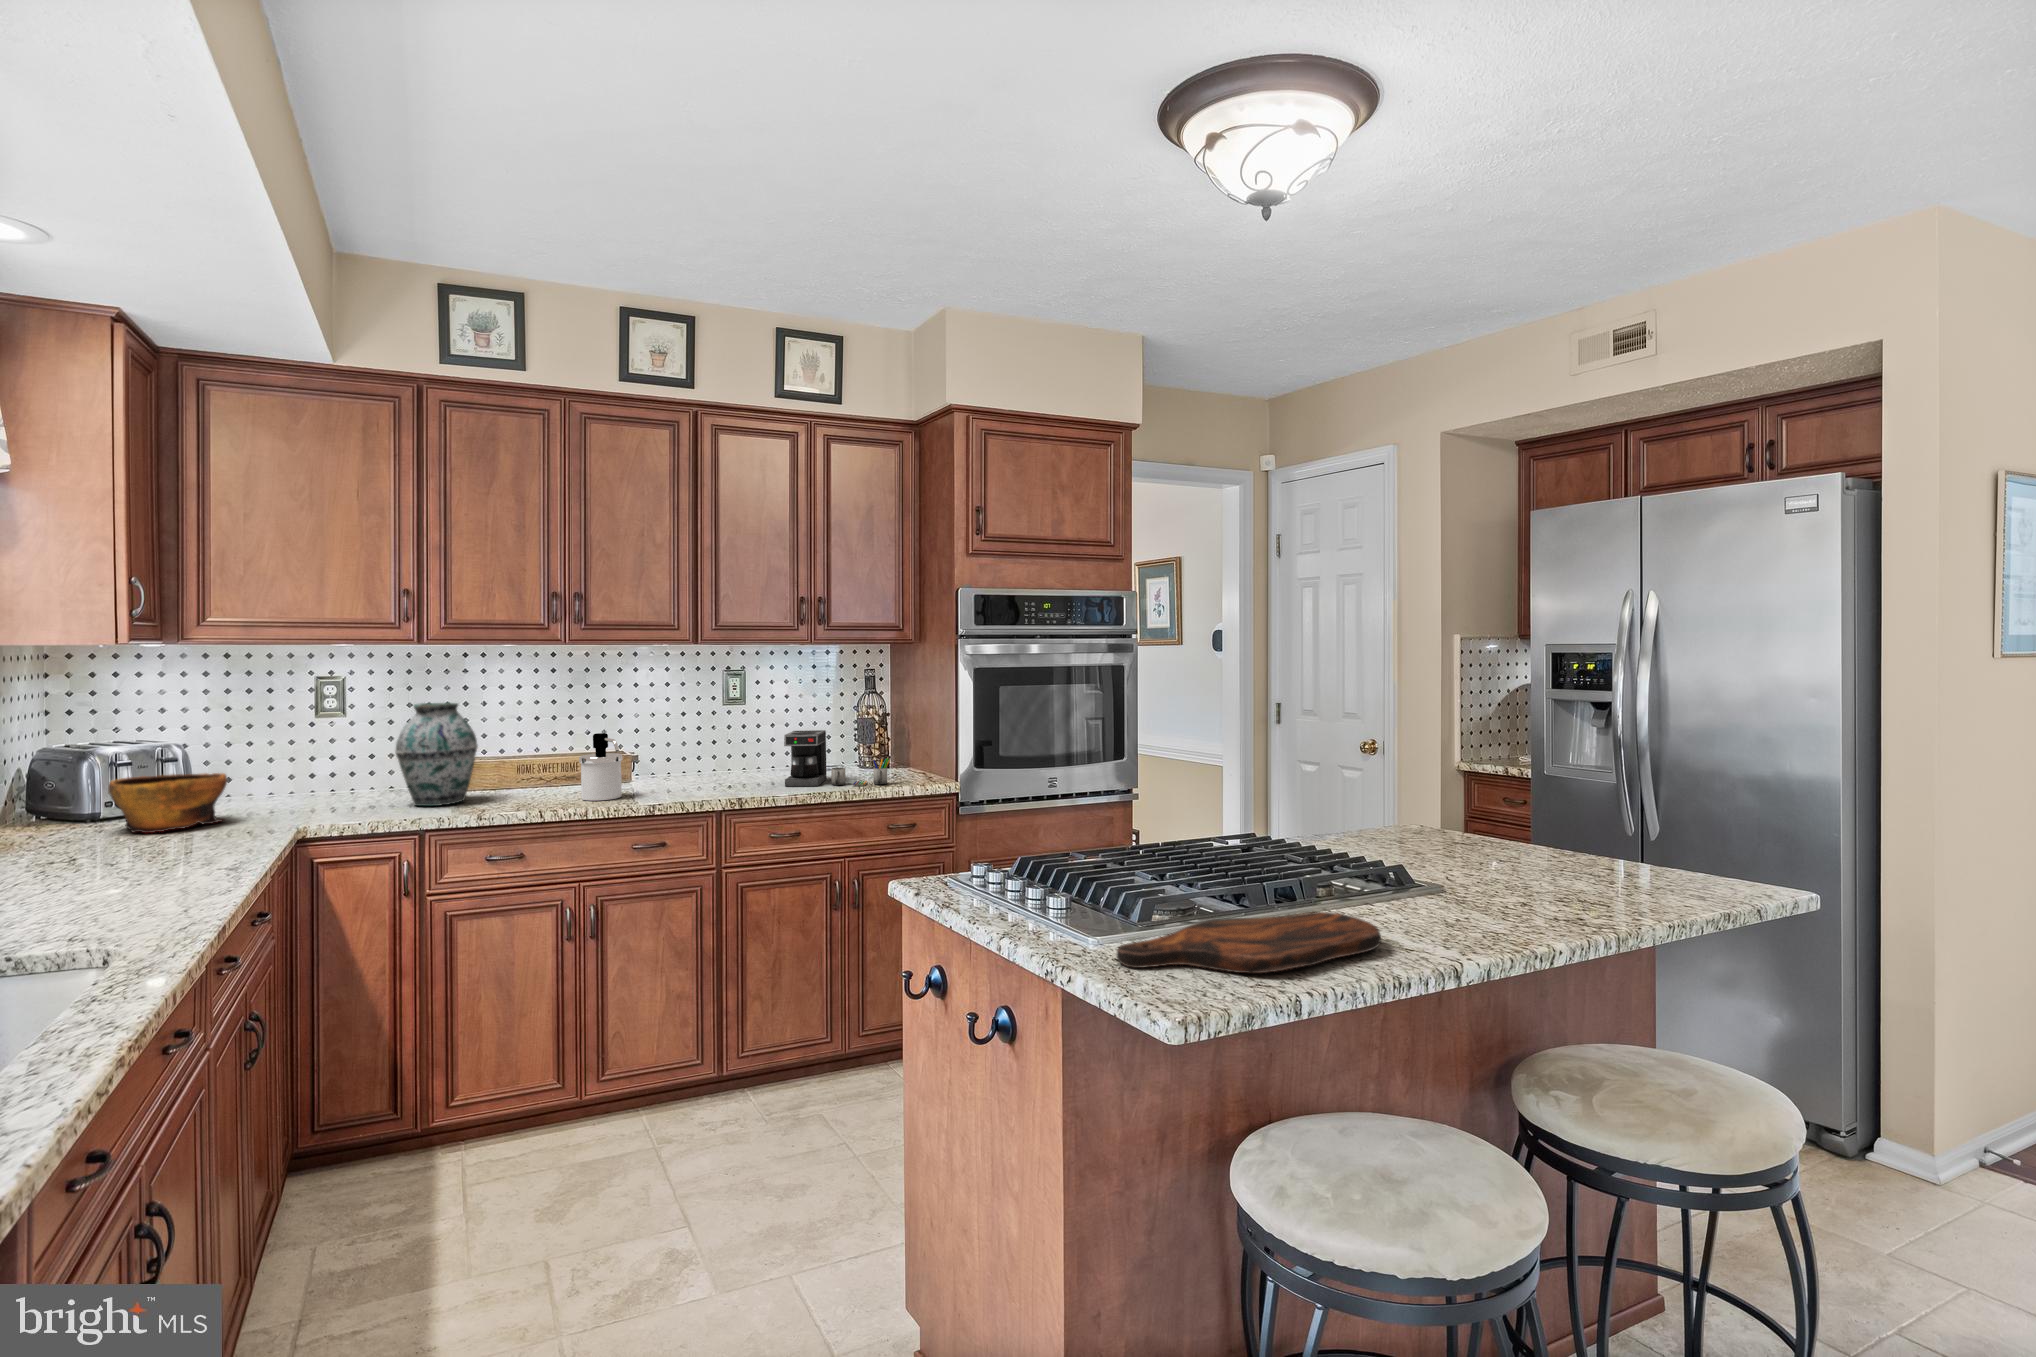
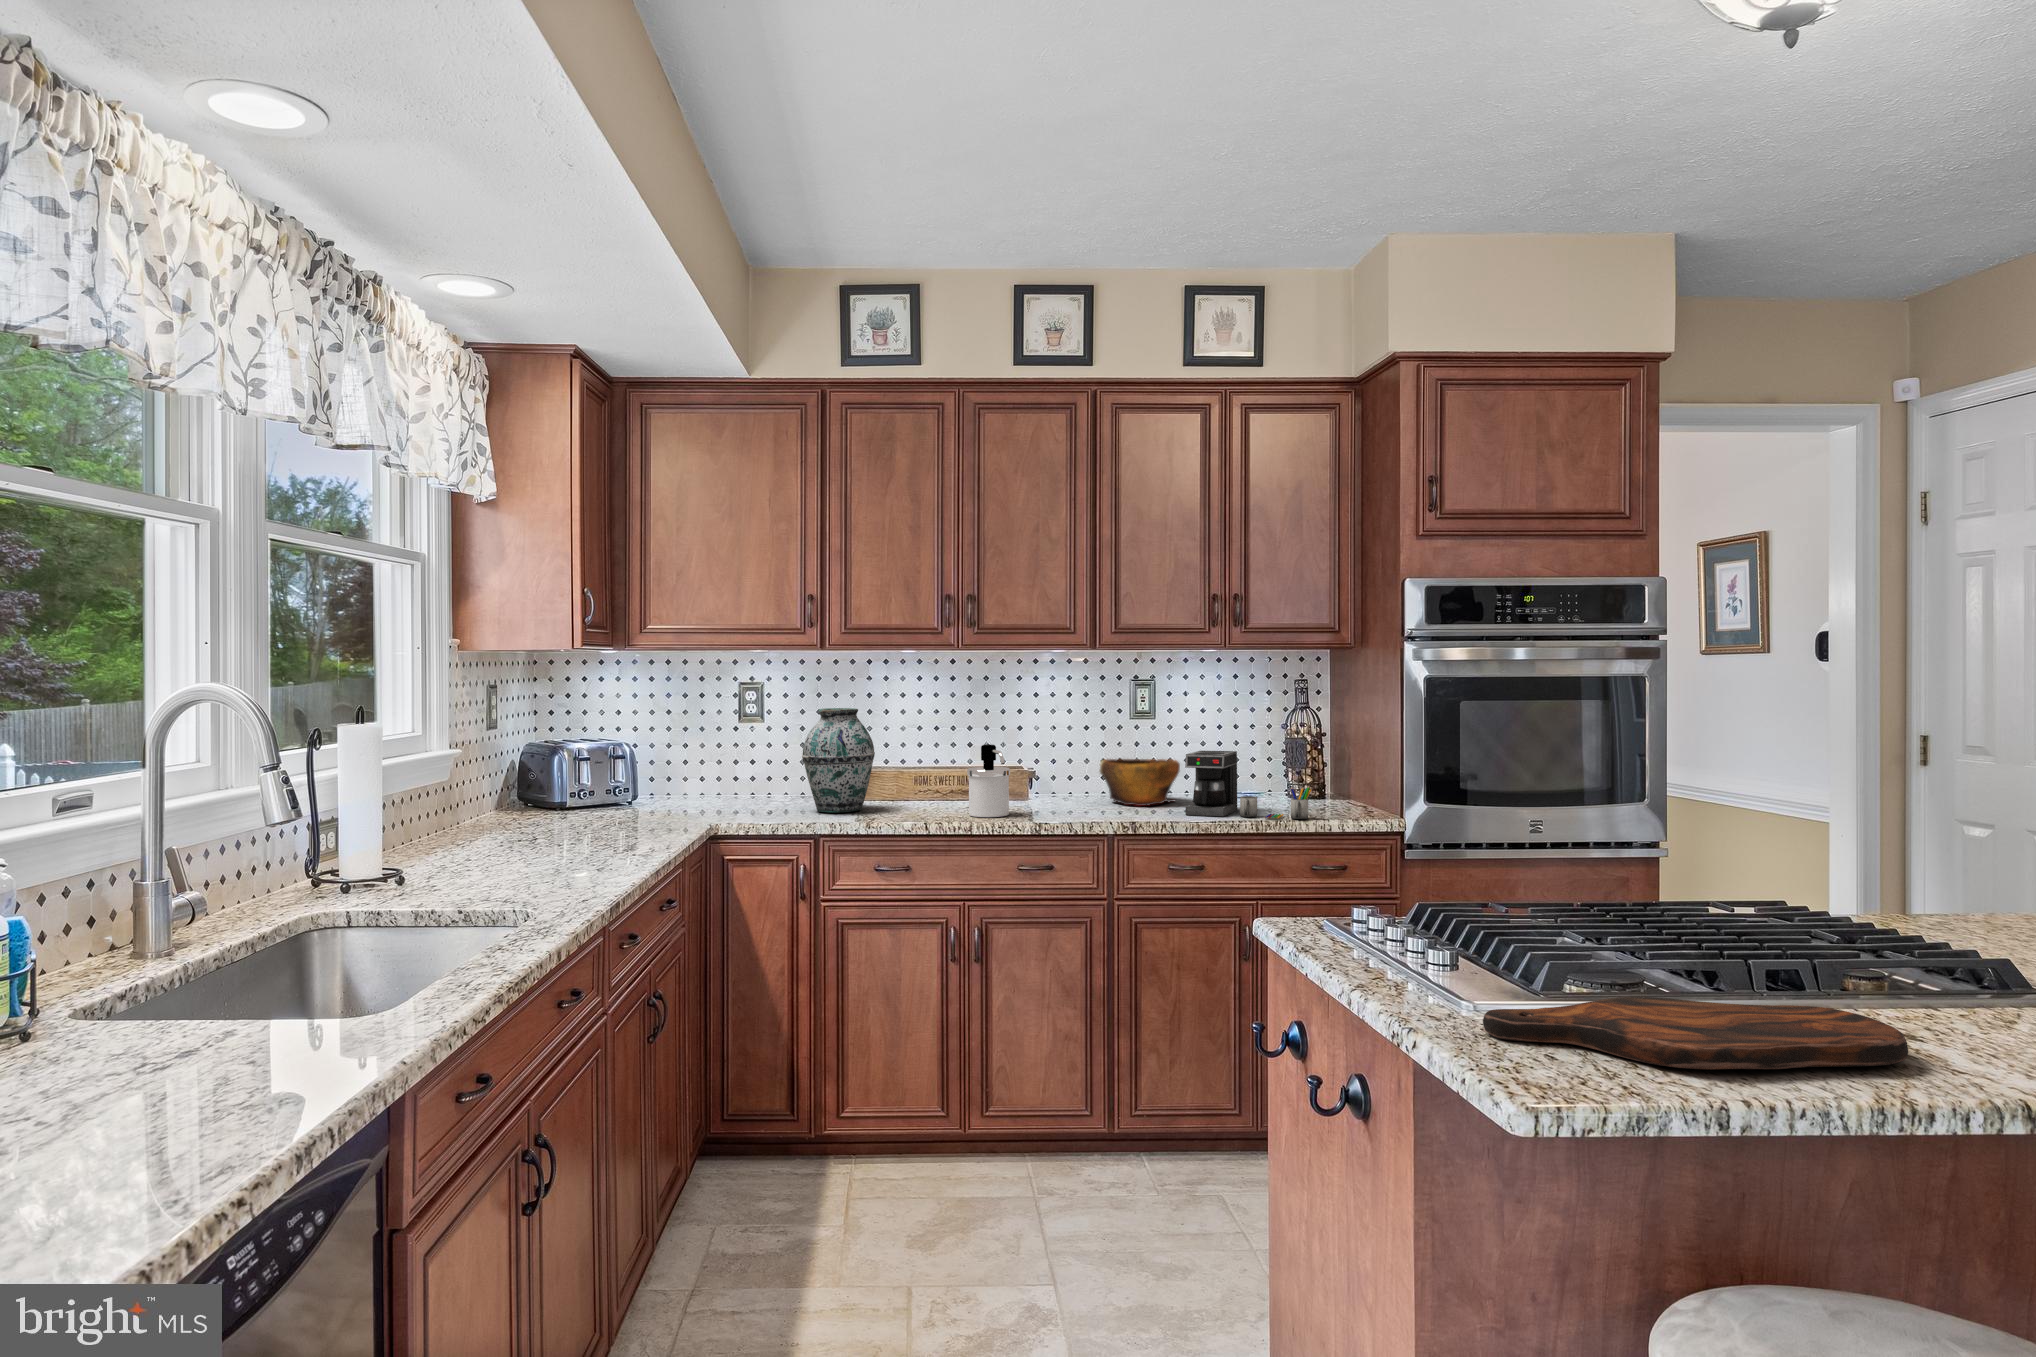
bowl: present [108,773,227,833] -> present [1100,759,1180,806]

